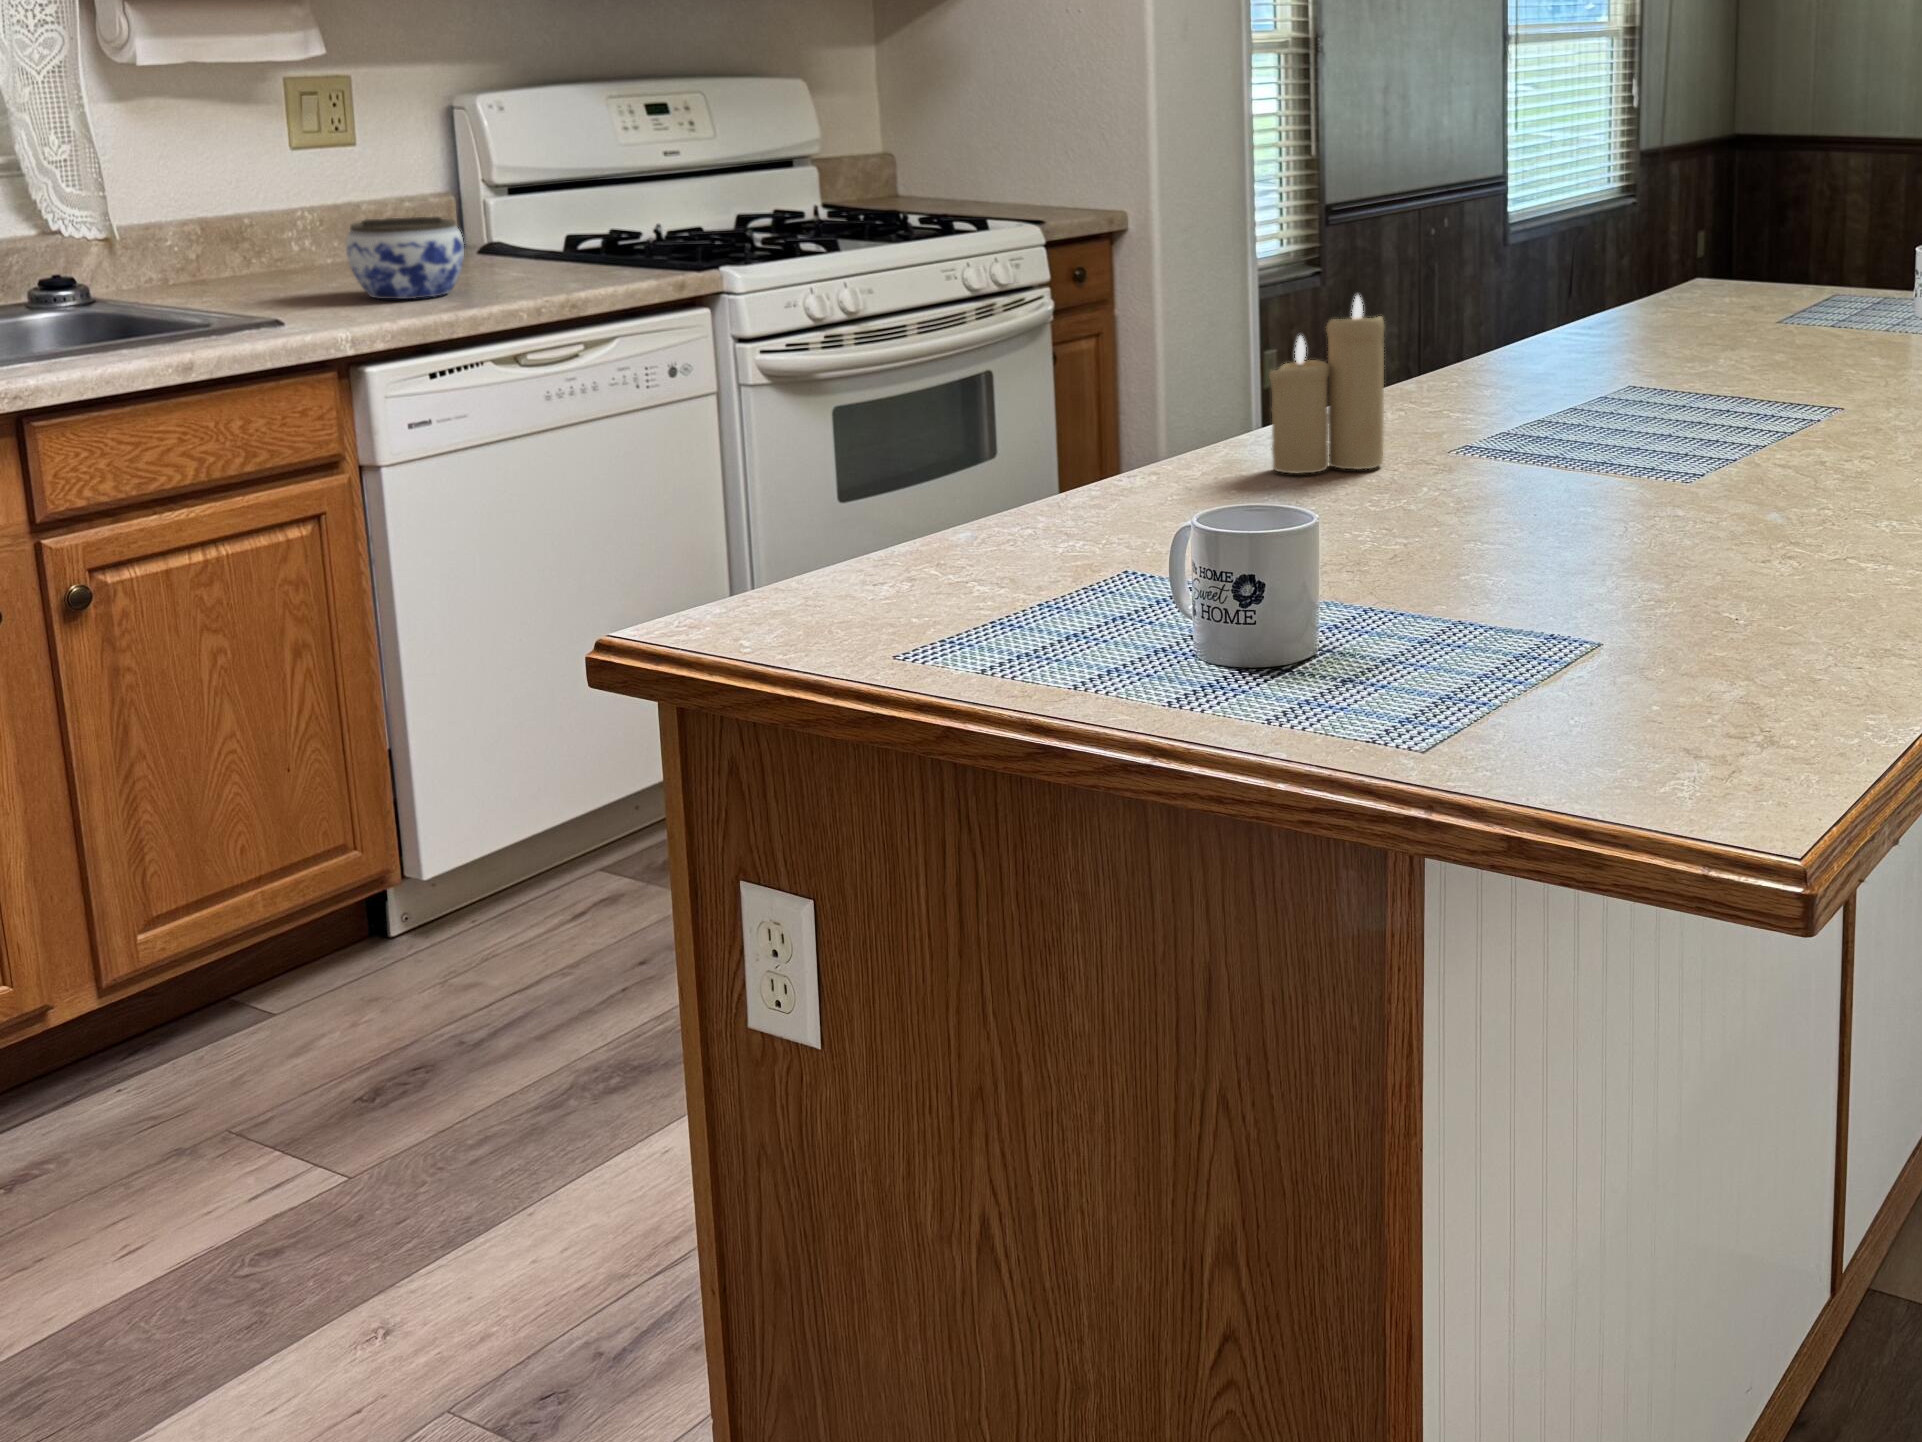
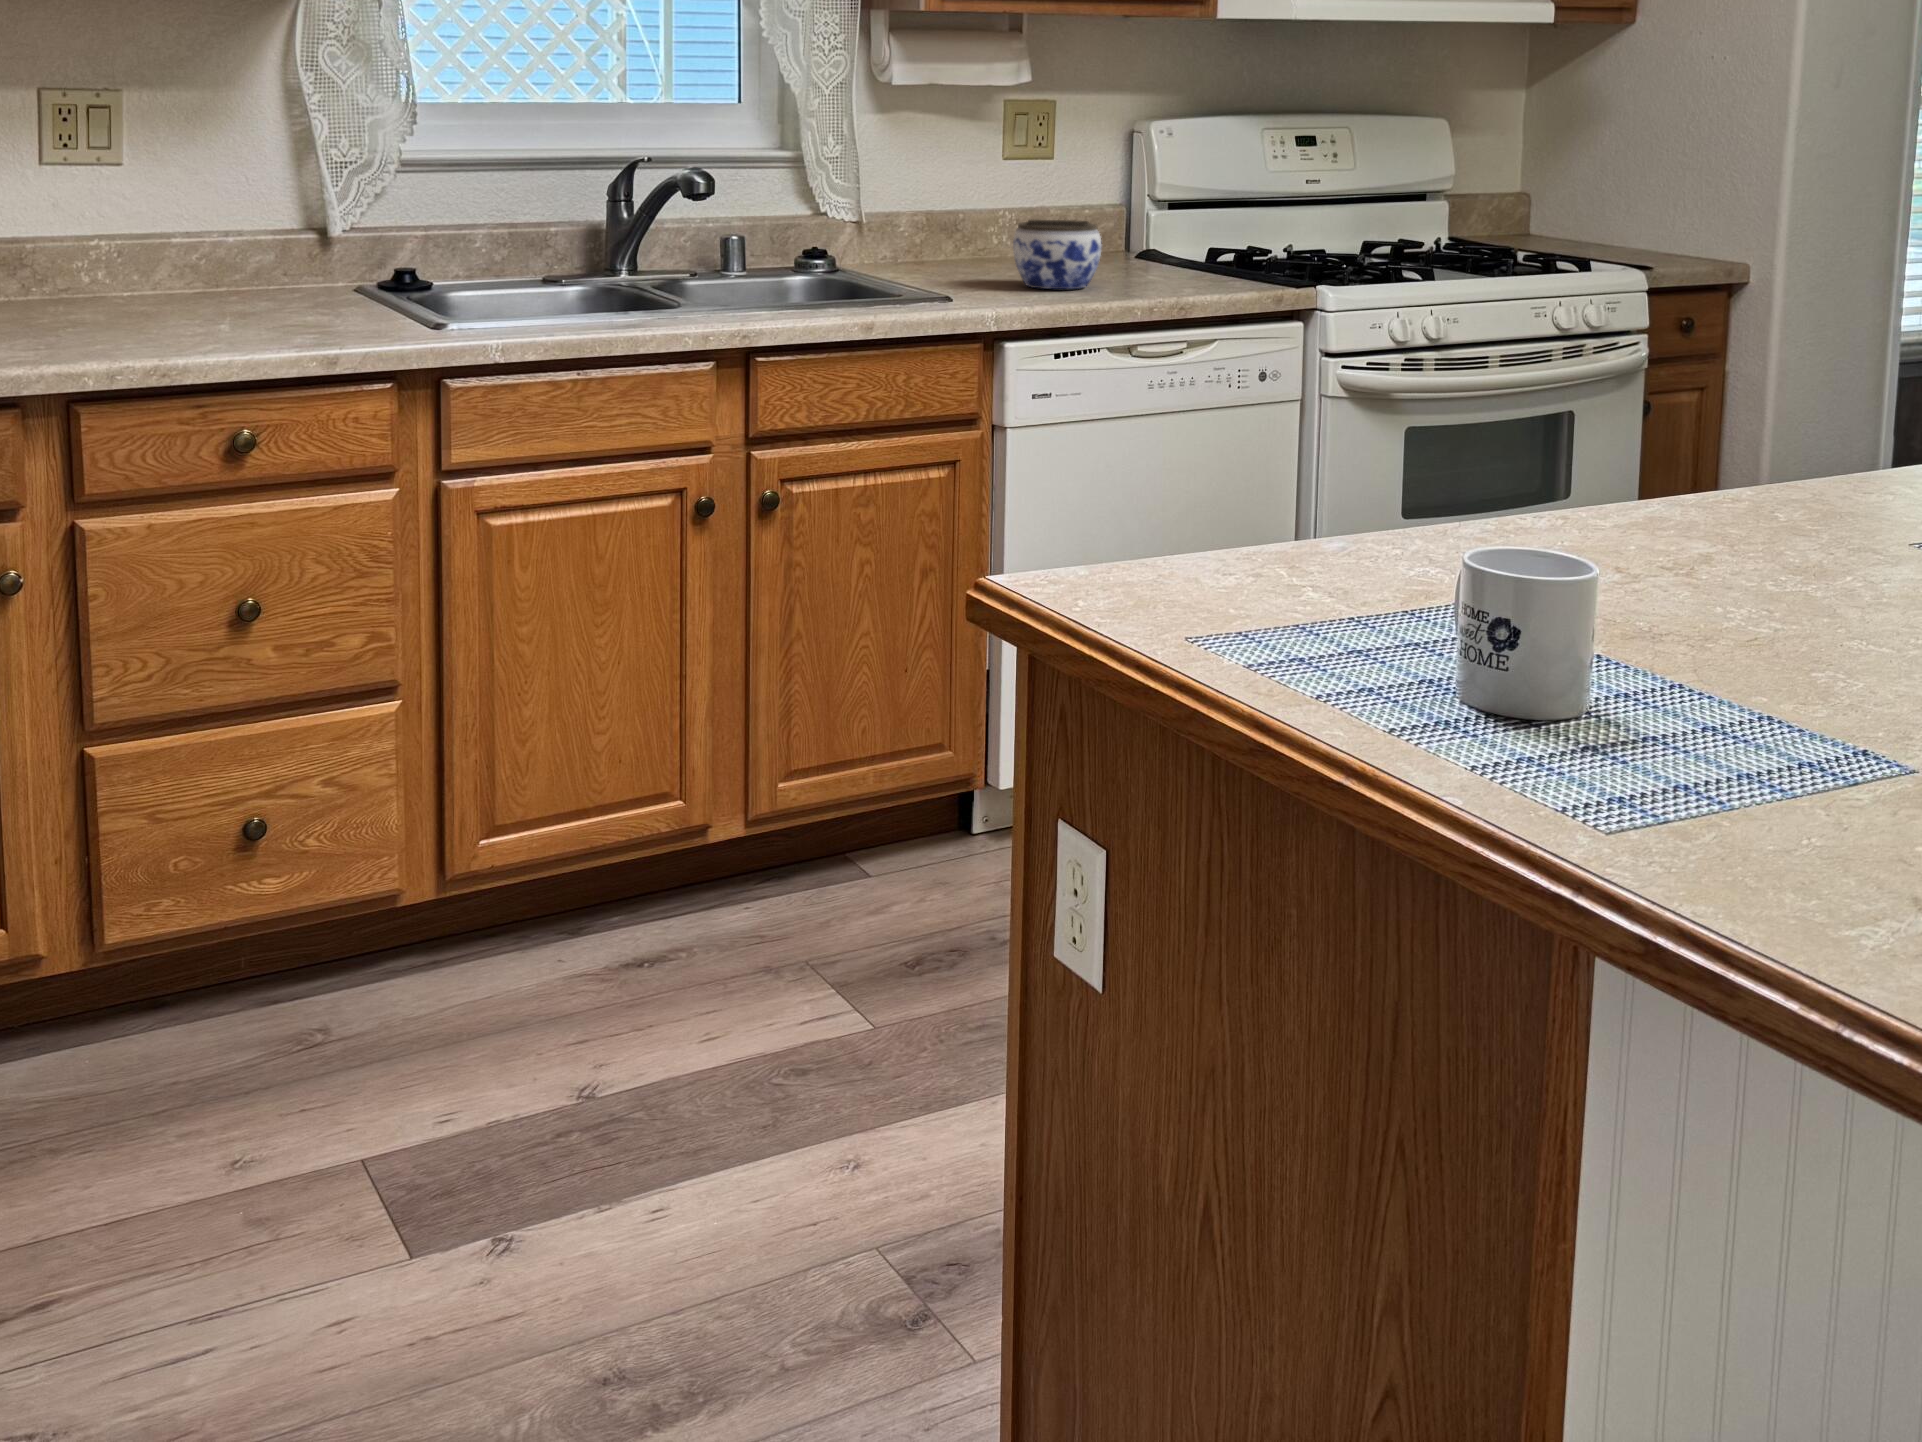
candle: present [1269,296,1384,473] -> none [1712,350,1862,549]

